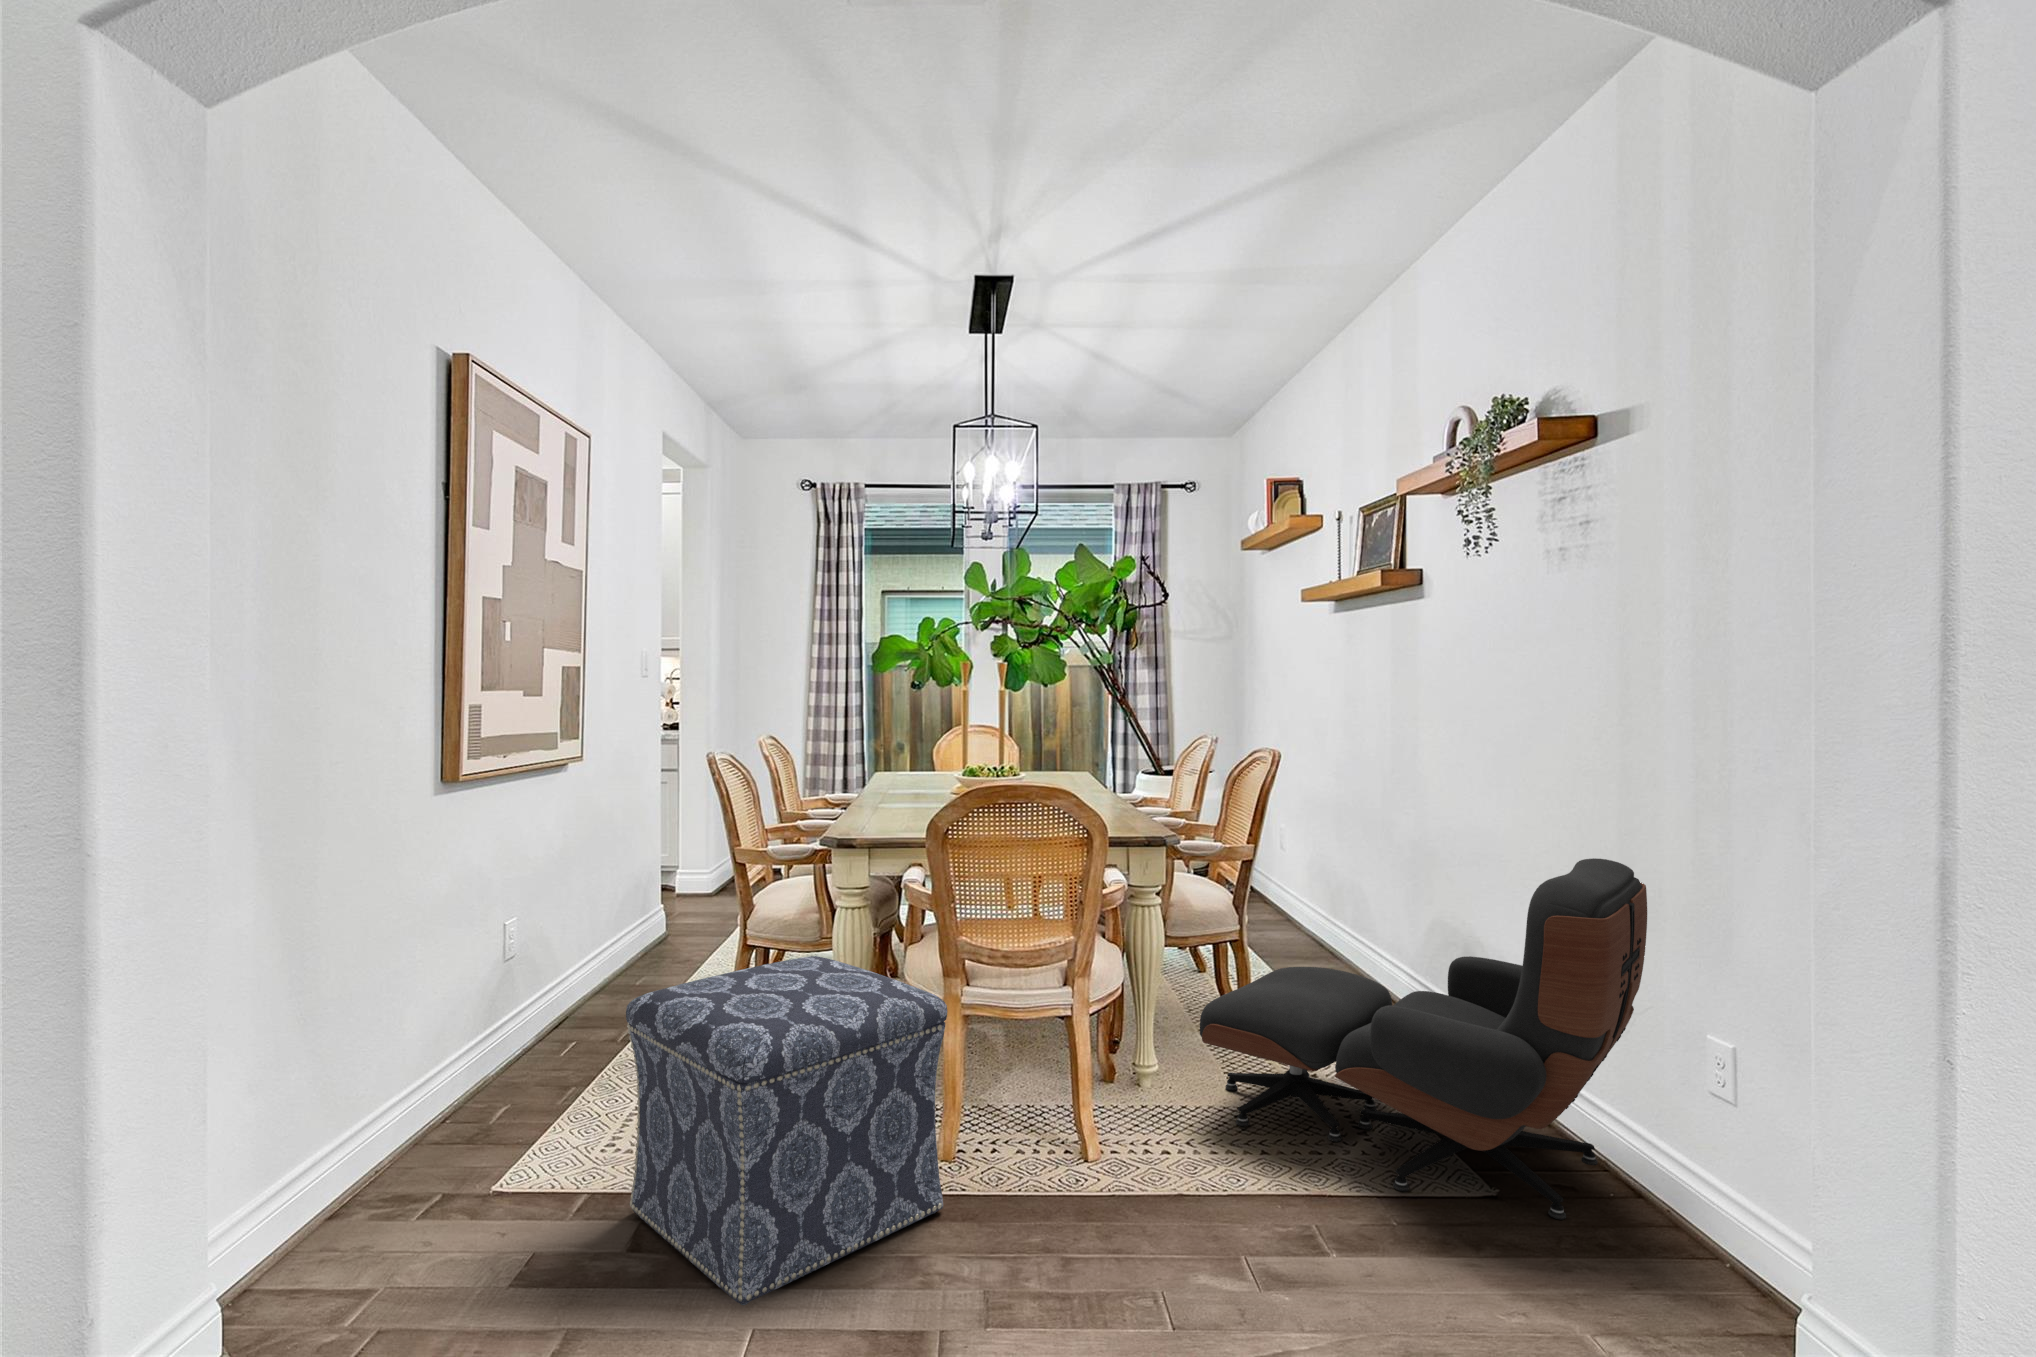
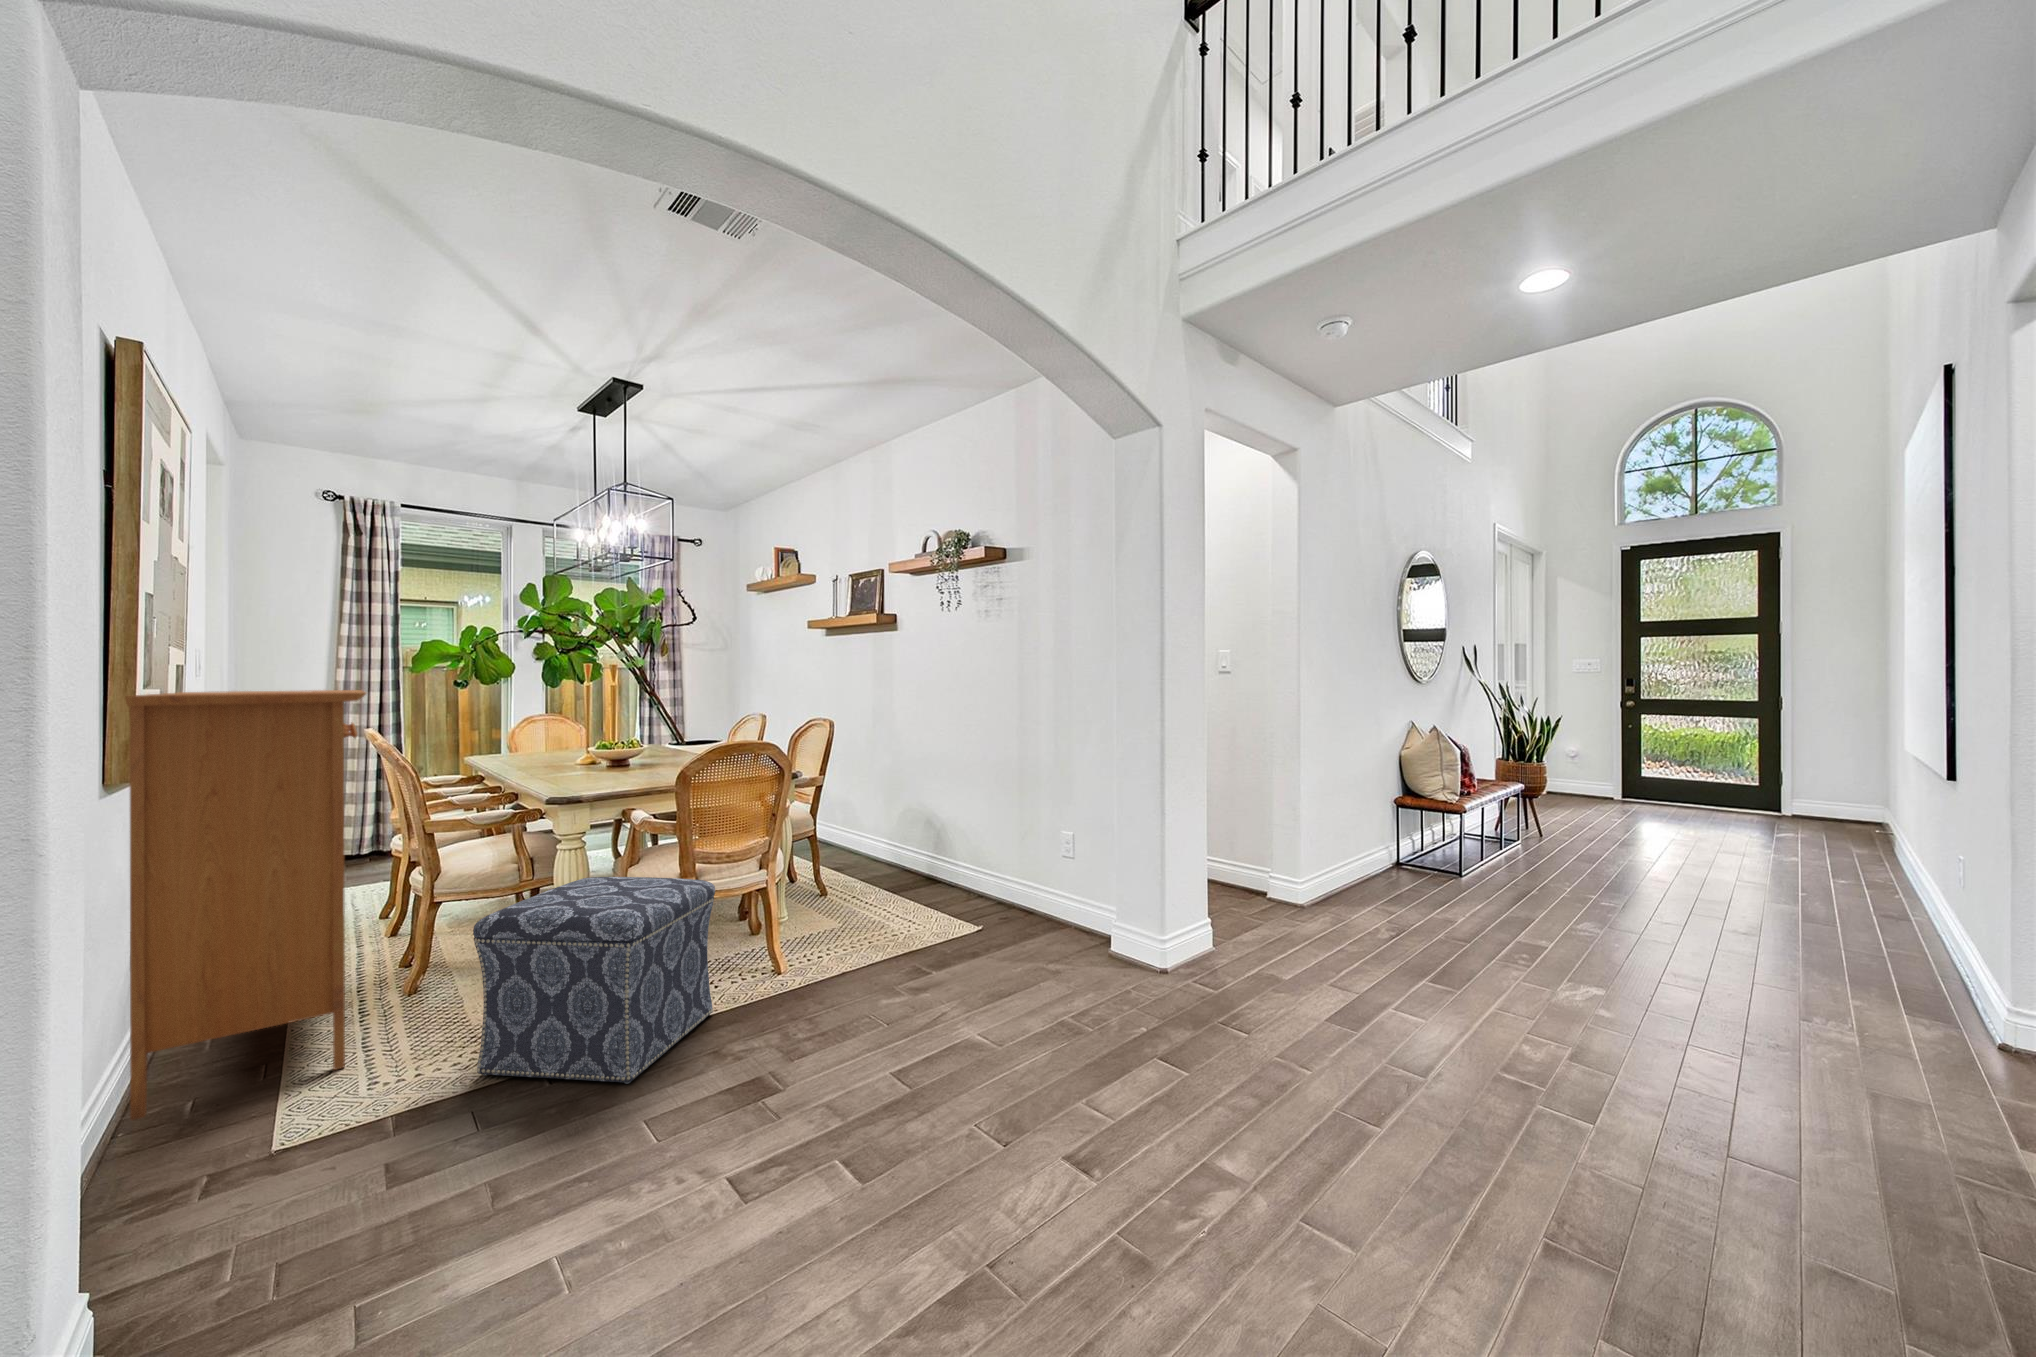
console table: none [369,688,704,1147] -> present [126,690,366,1121]
lounge chair: present [1200,858,1647,1220] -> none [826,768,1038,944]

